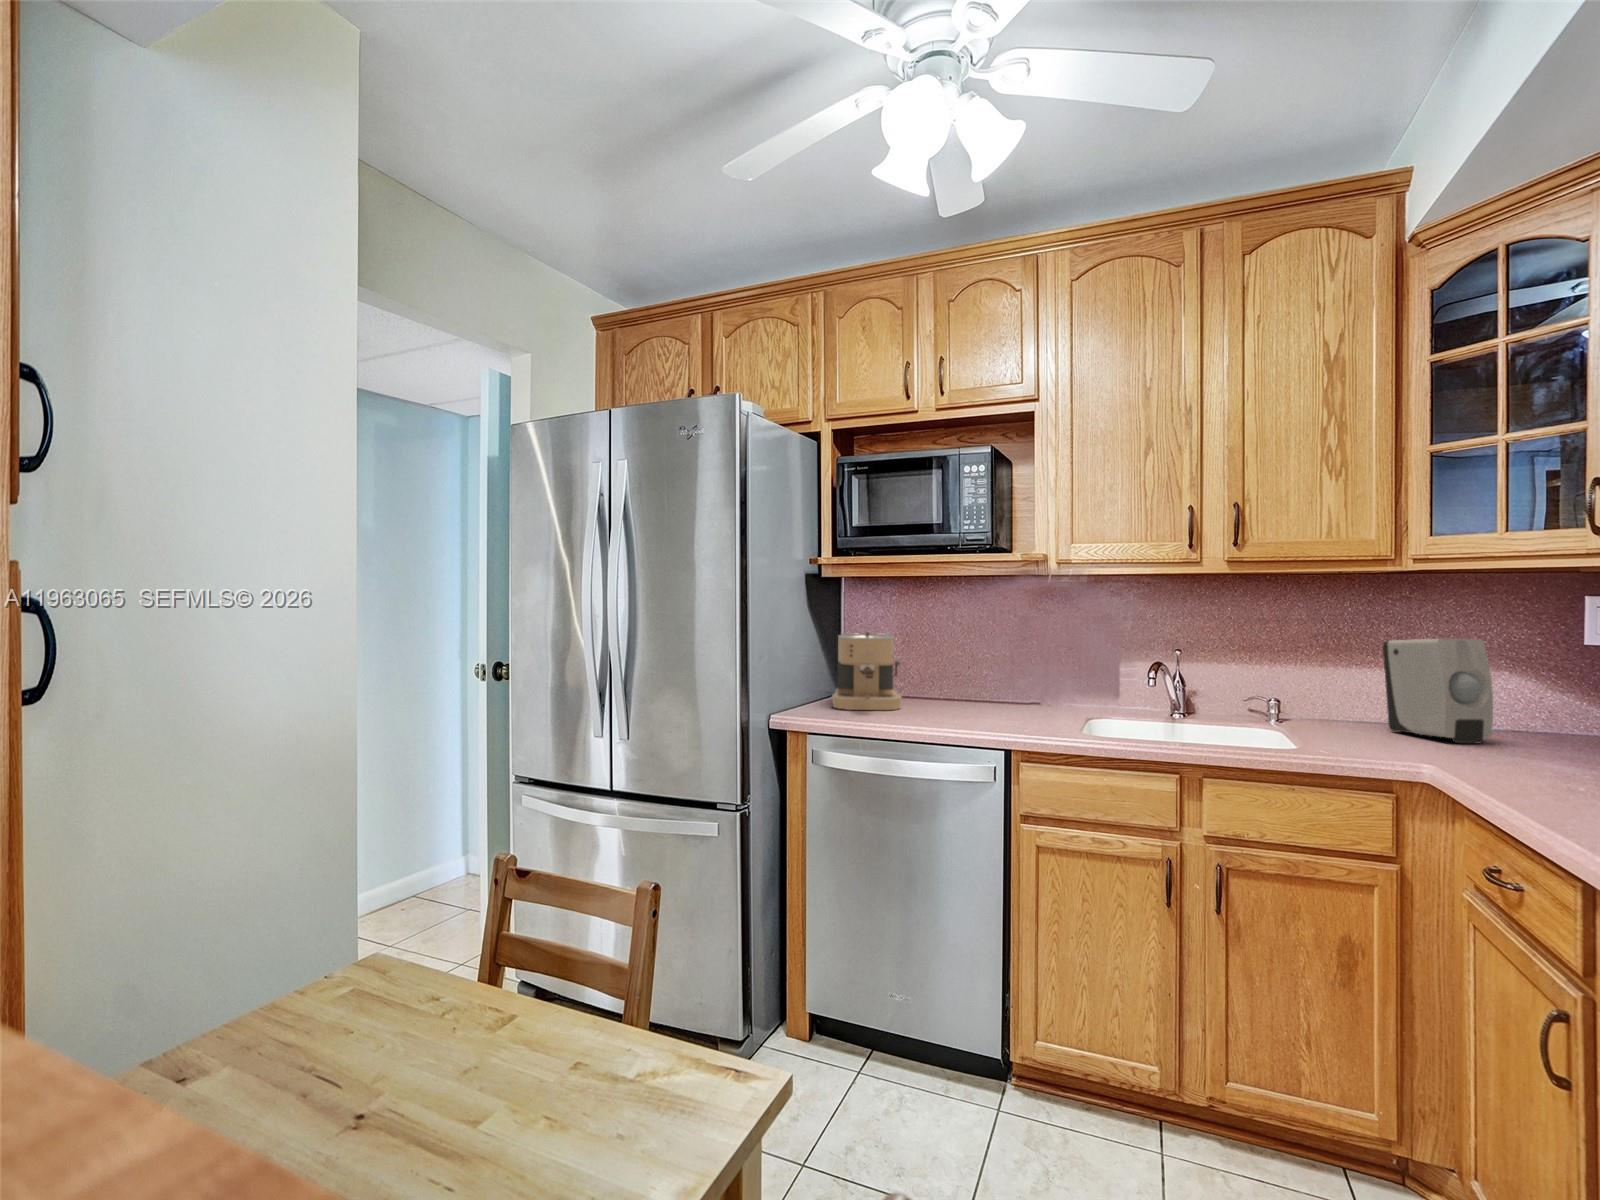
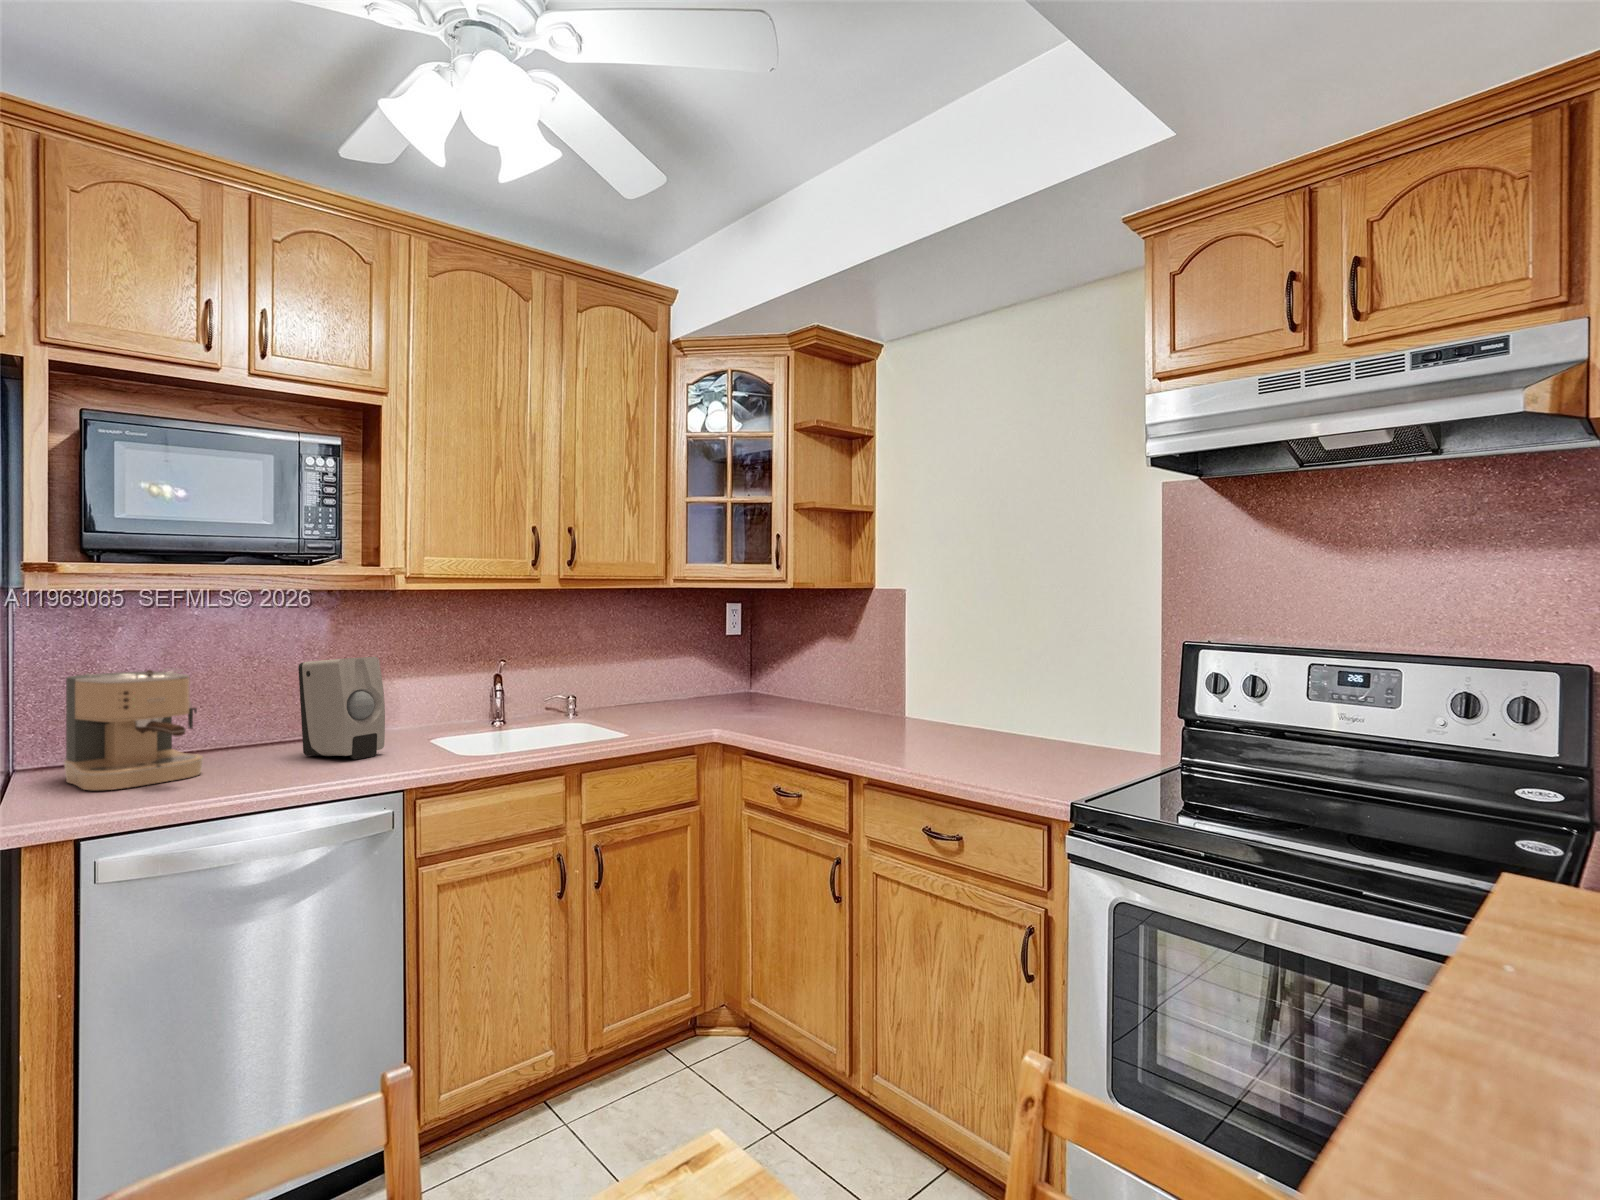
soap dispenser: present [1383,638,1493,743] -> present [298,657,385,759]

